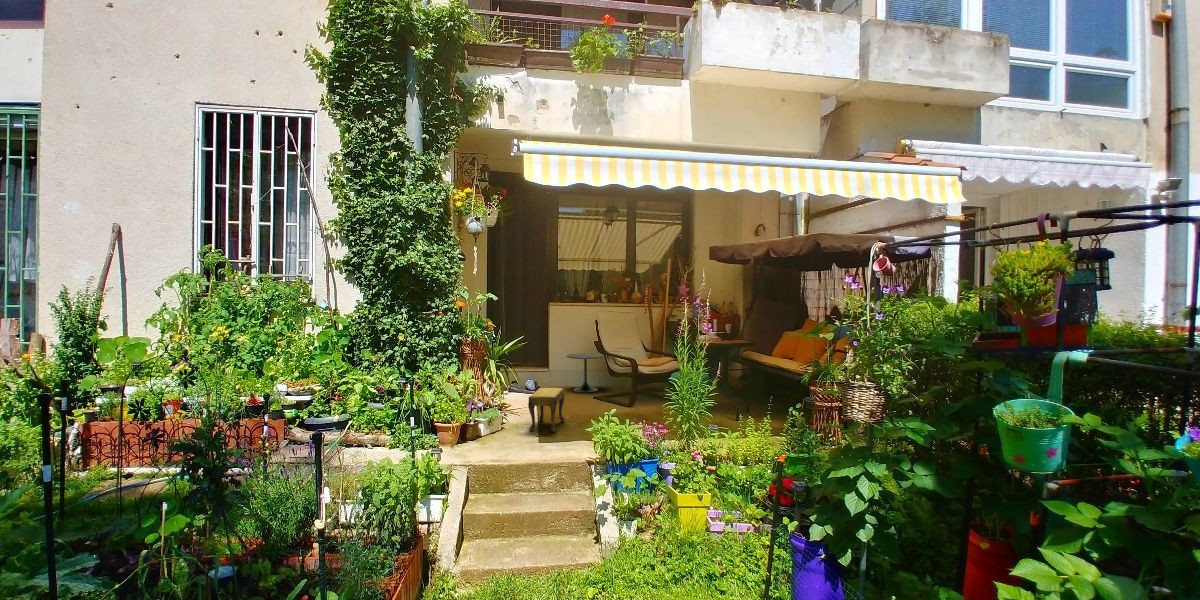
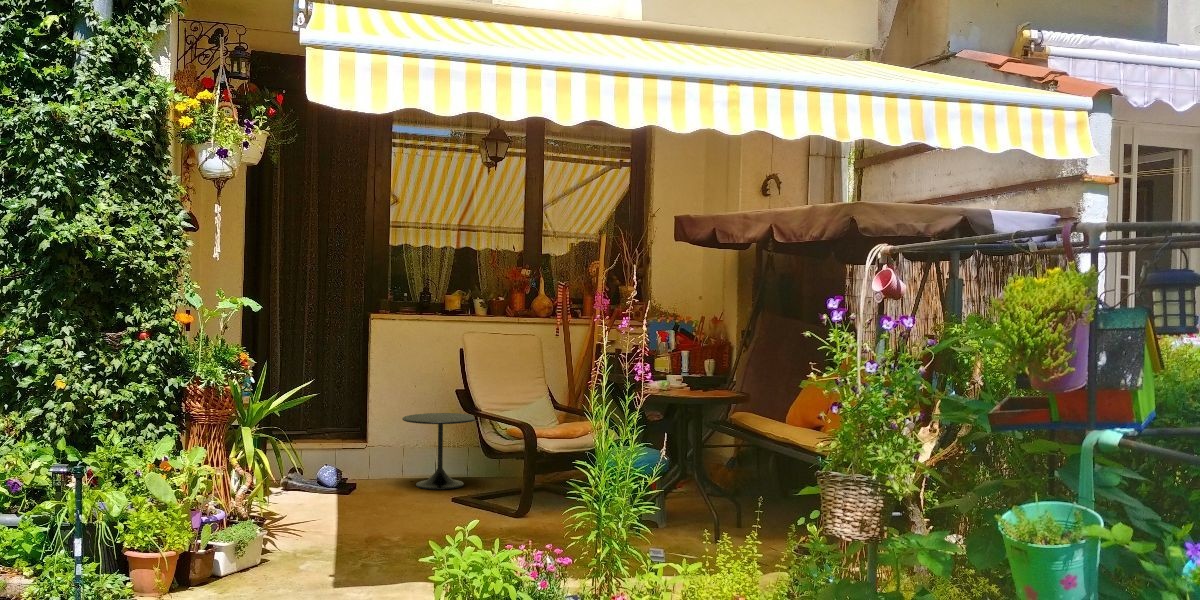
footstool: present [528,388,565,432] -> none [317,482,390,567]

